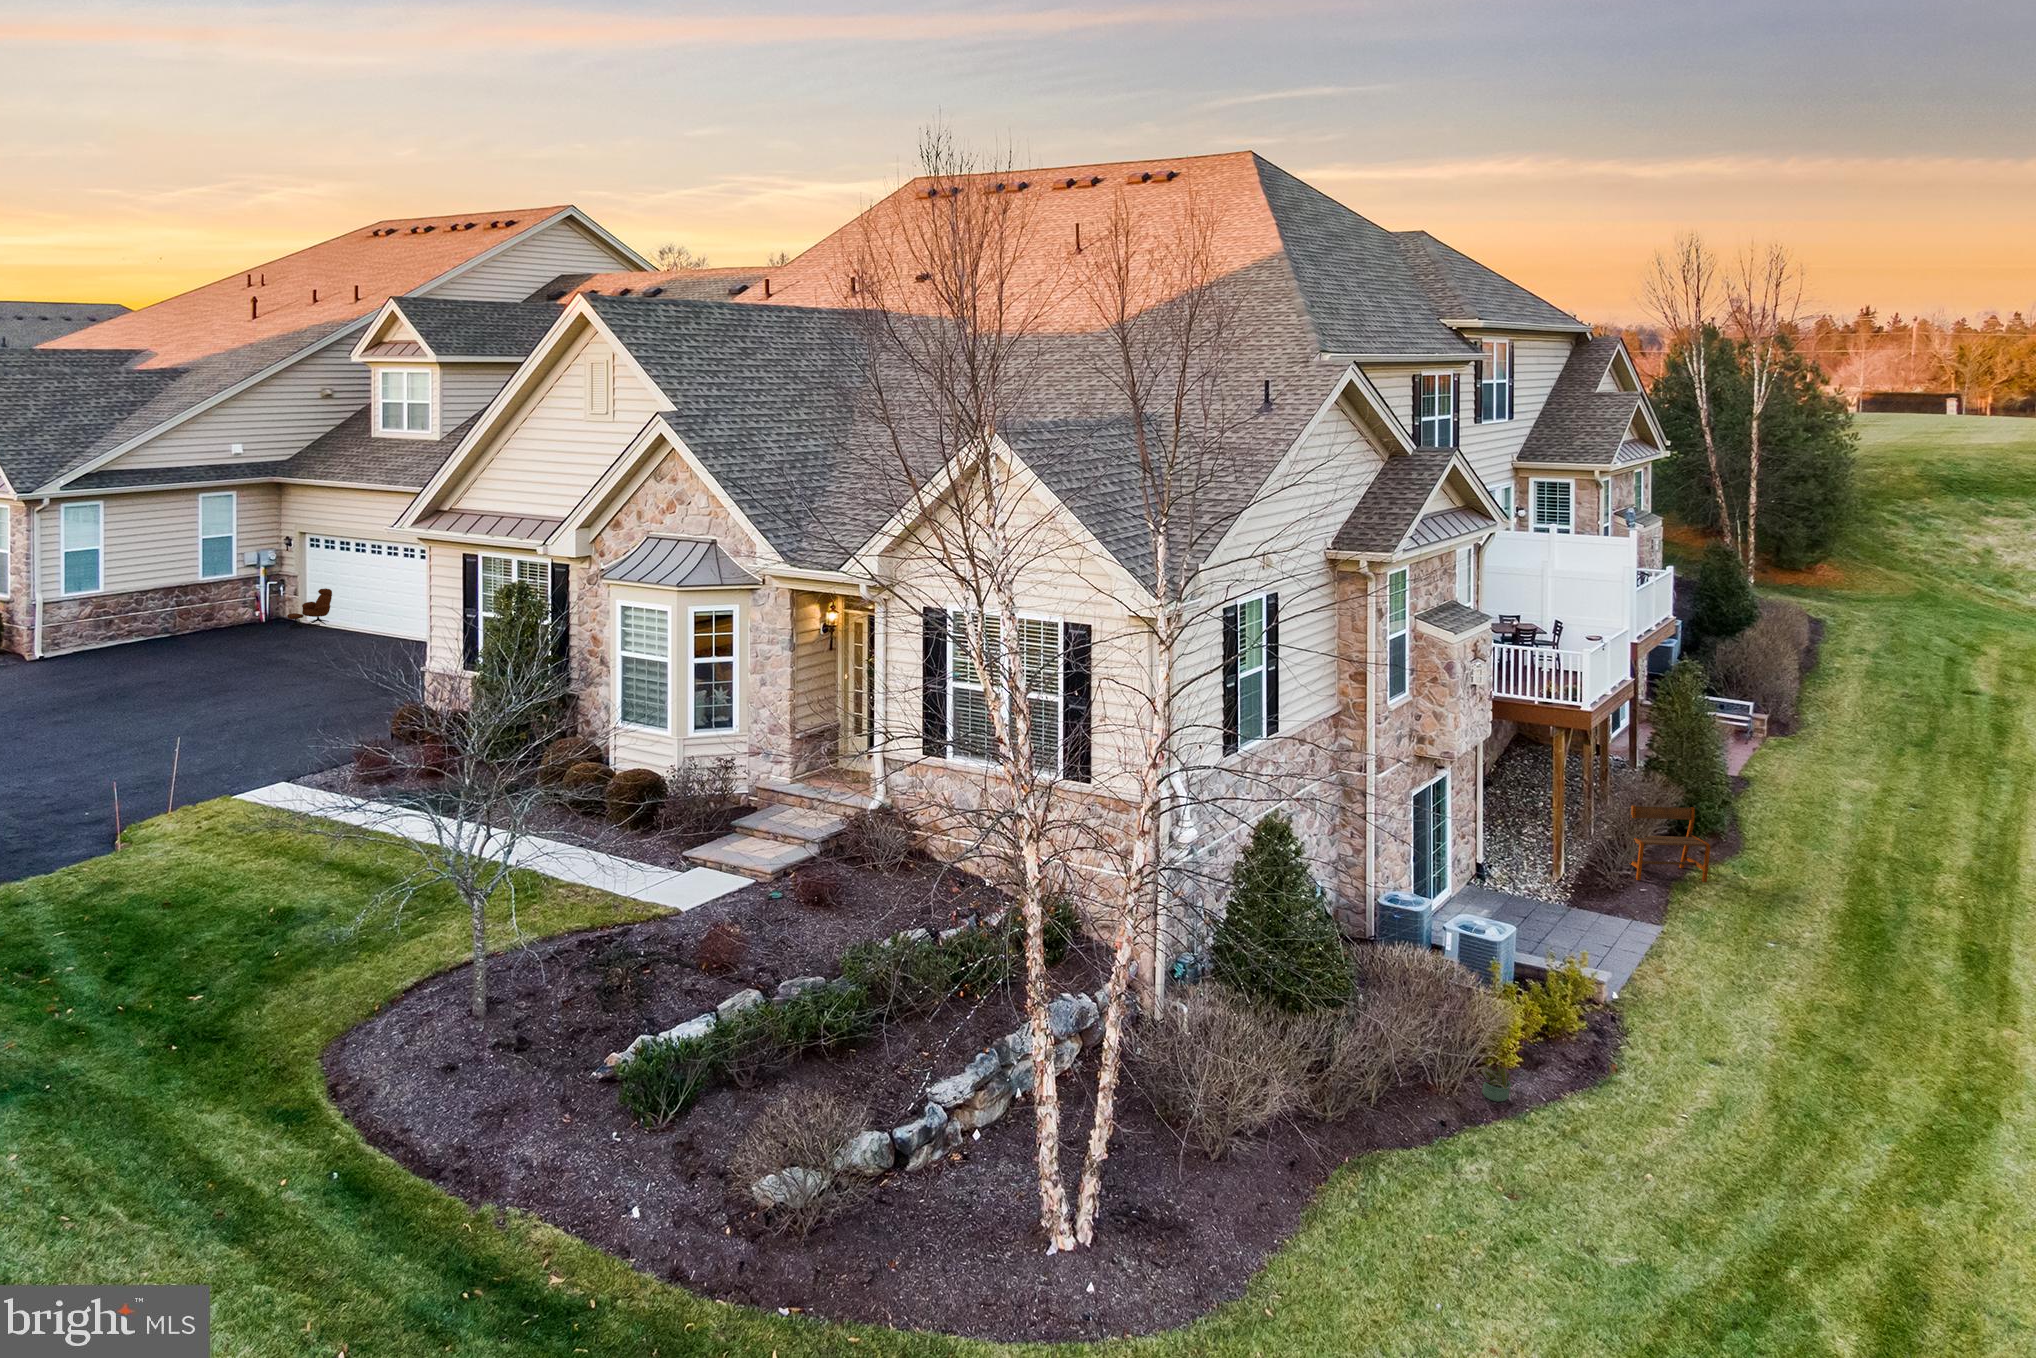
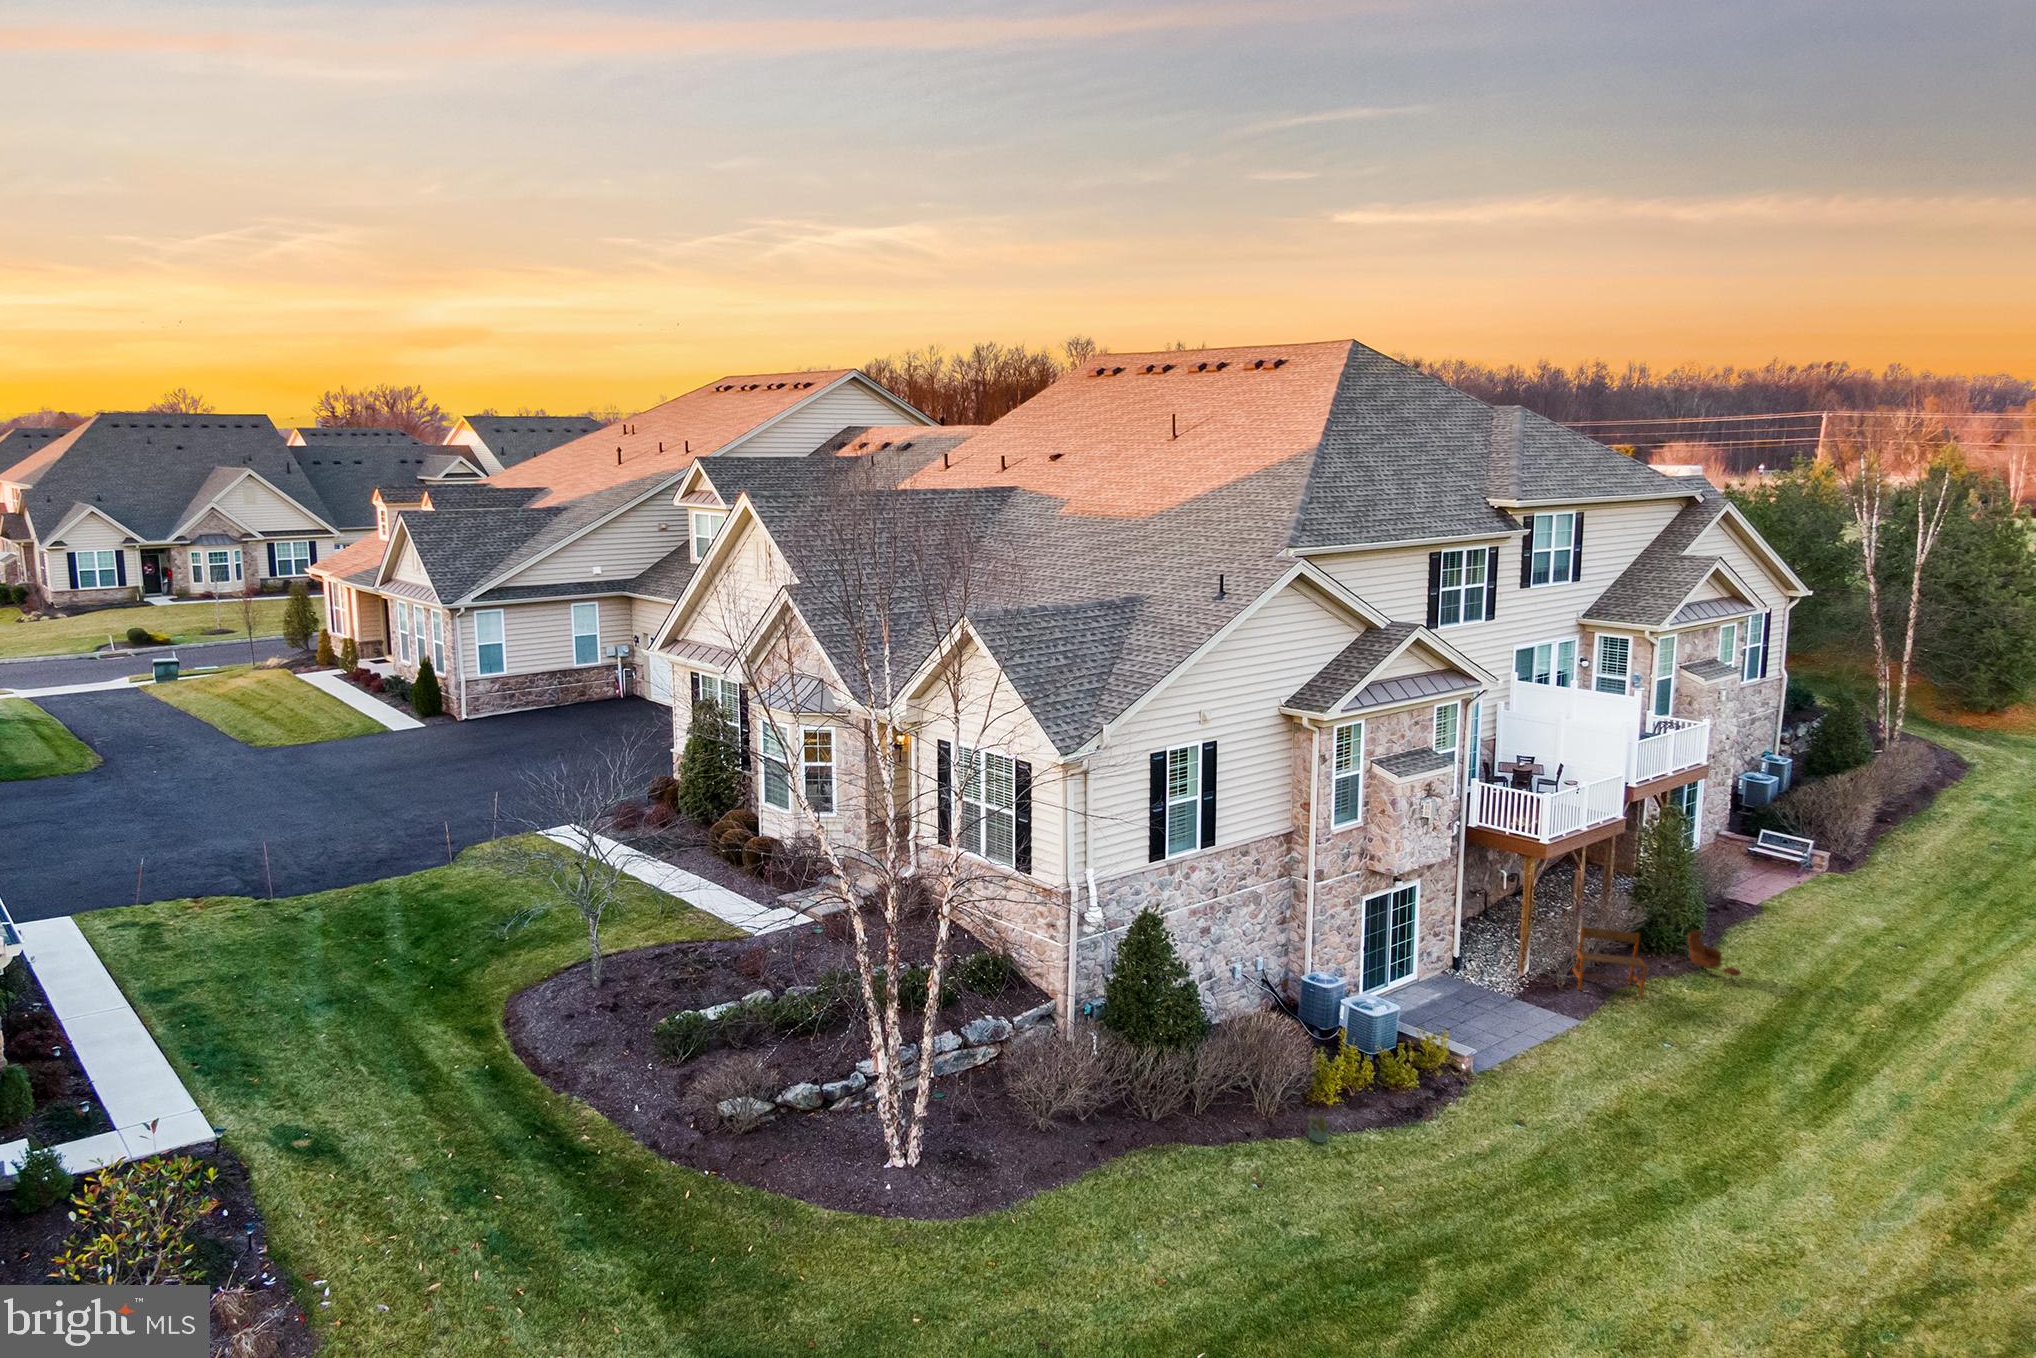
lounge chair: present [287,588,332,628] -> present [1688,930,1741,986]

